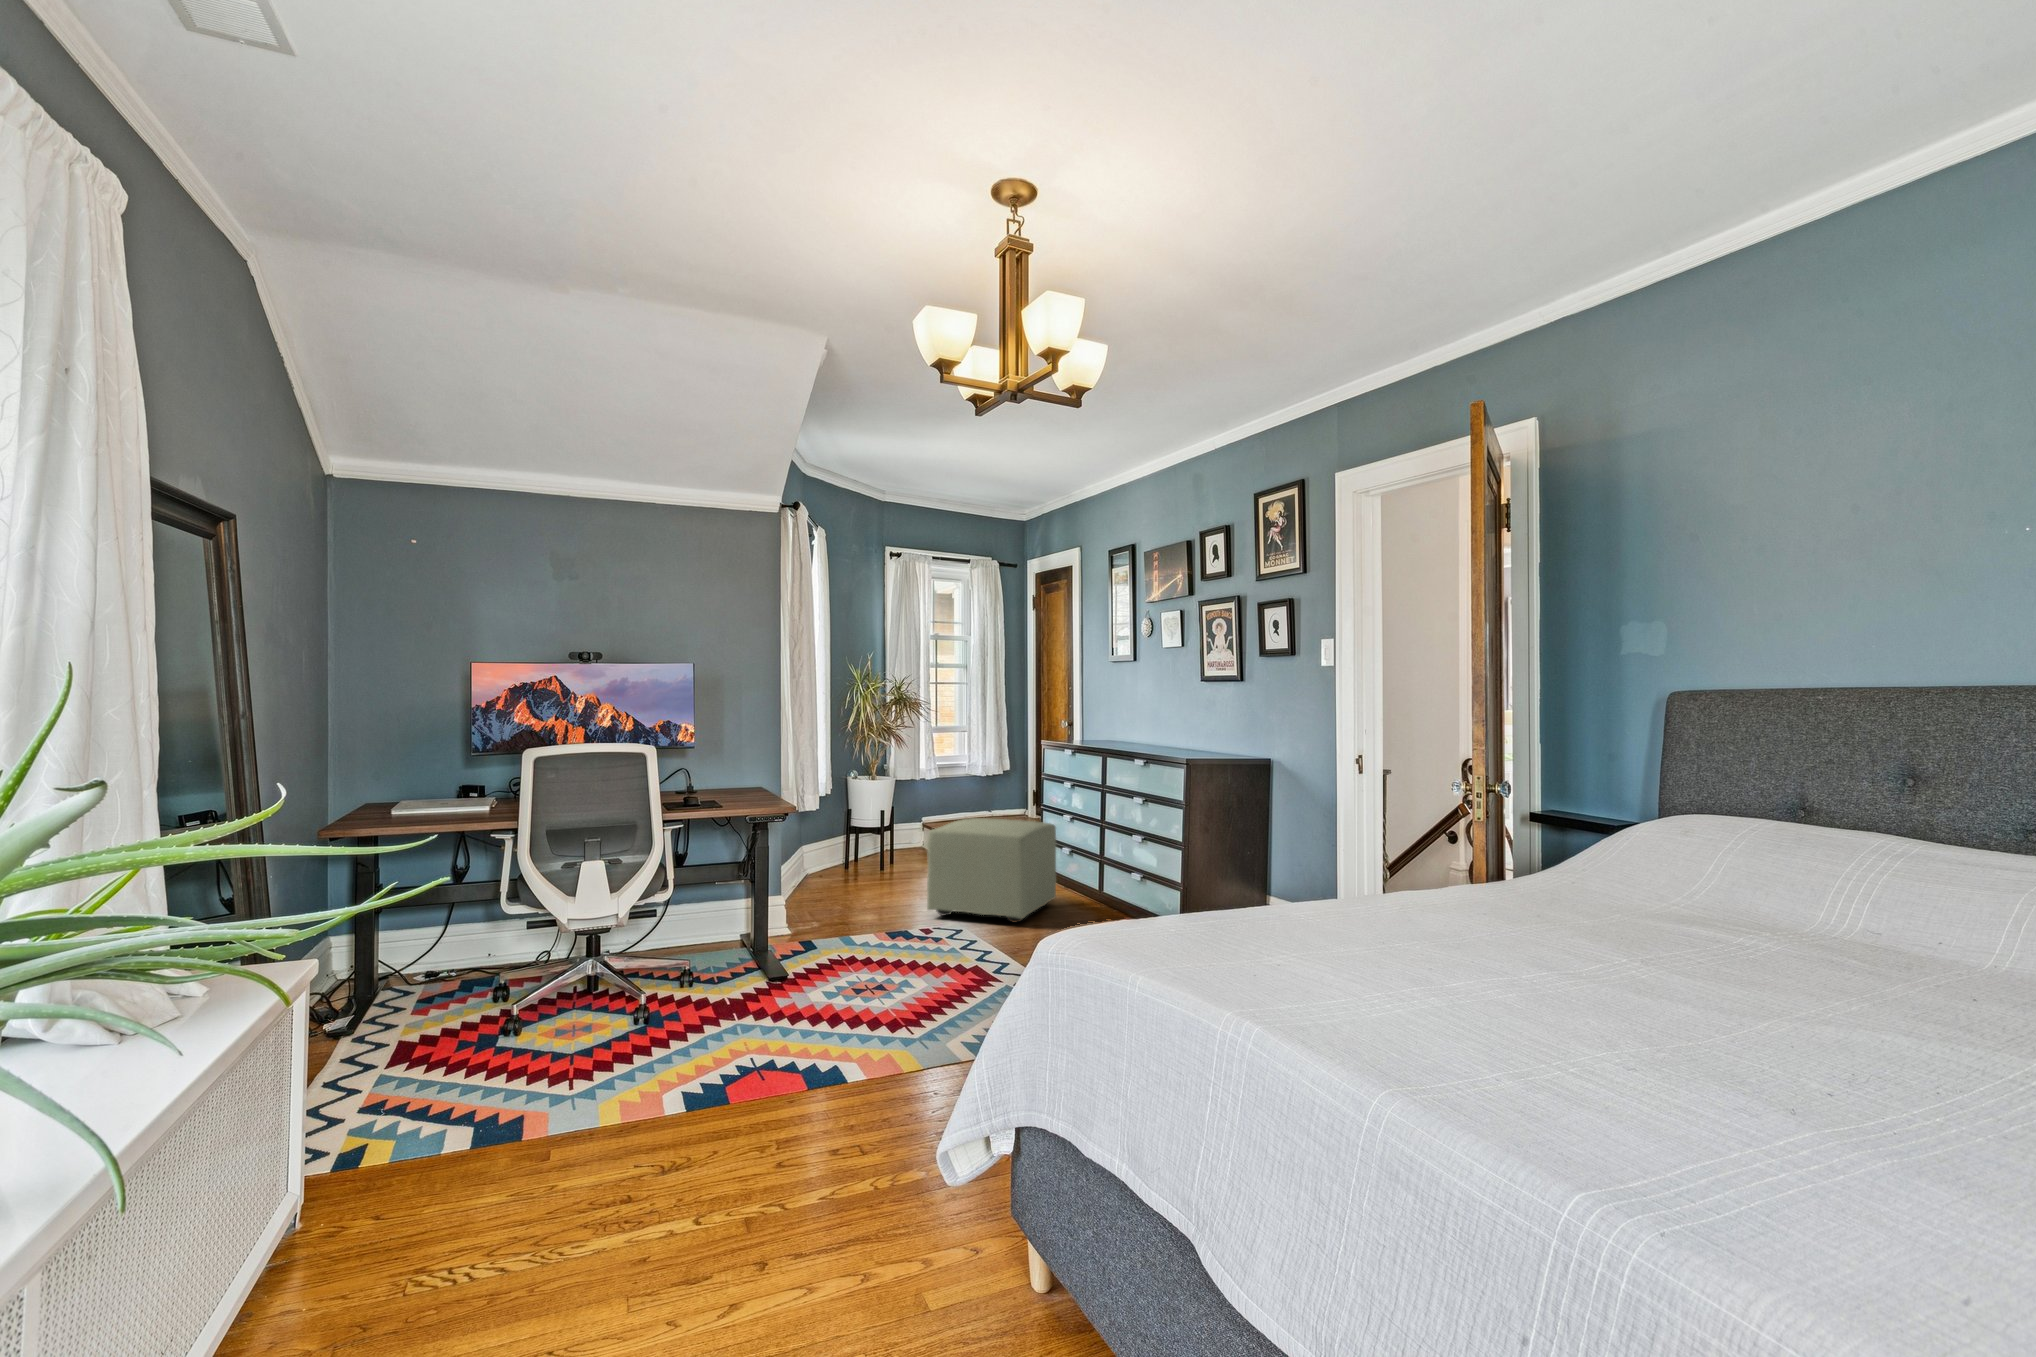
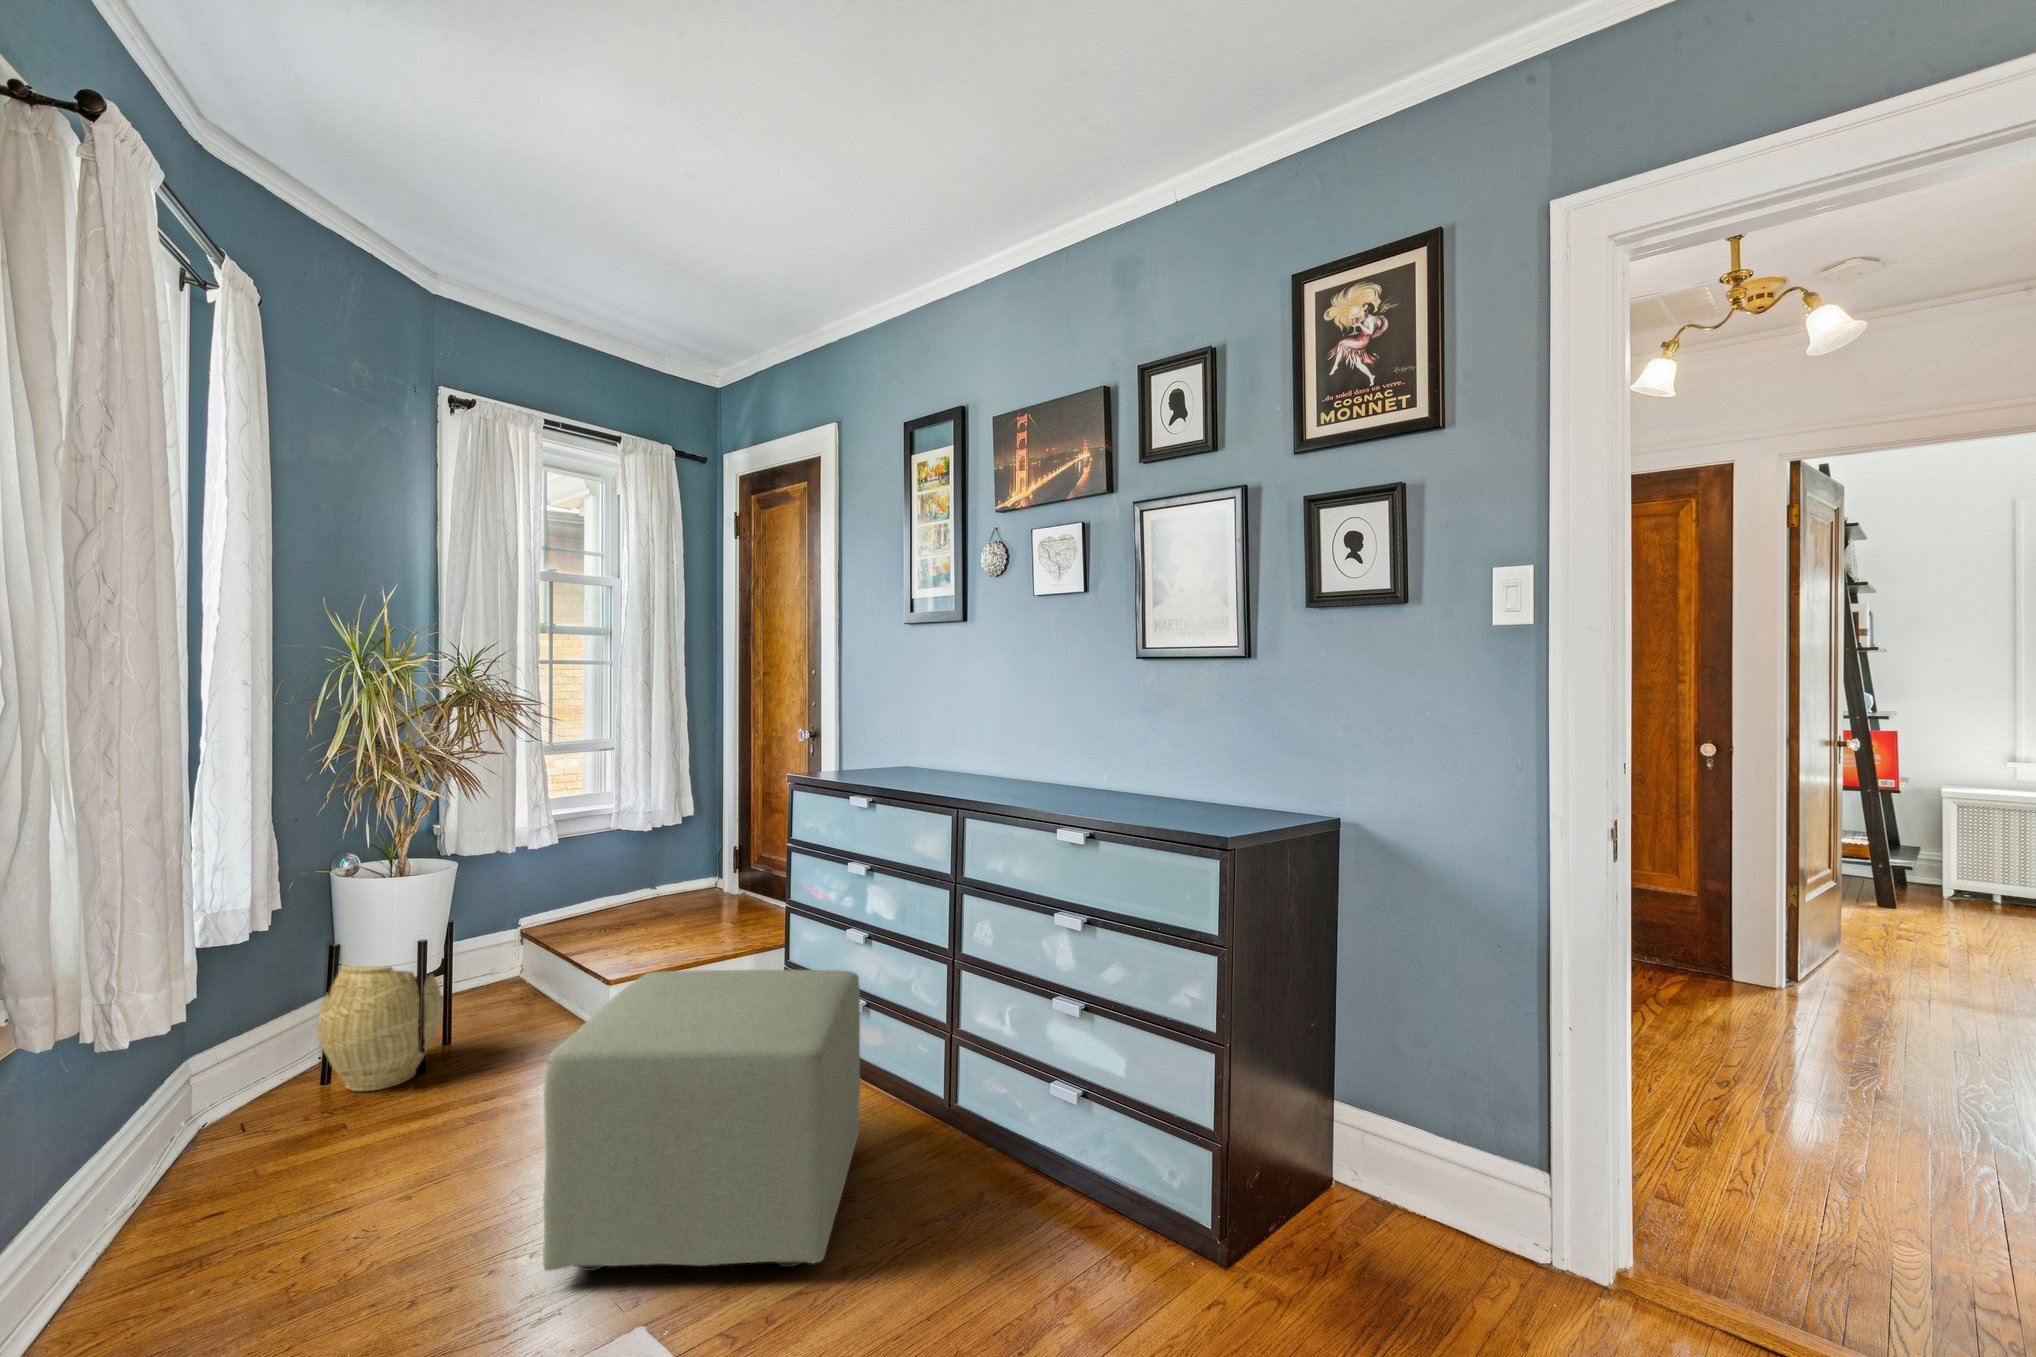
woven basket: none [843,814,890,874] -> present [318,965,442,1091]

